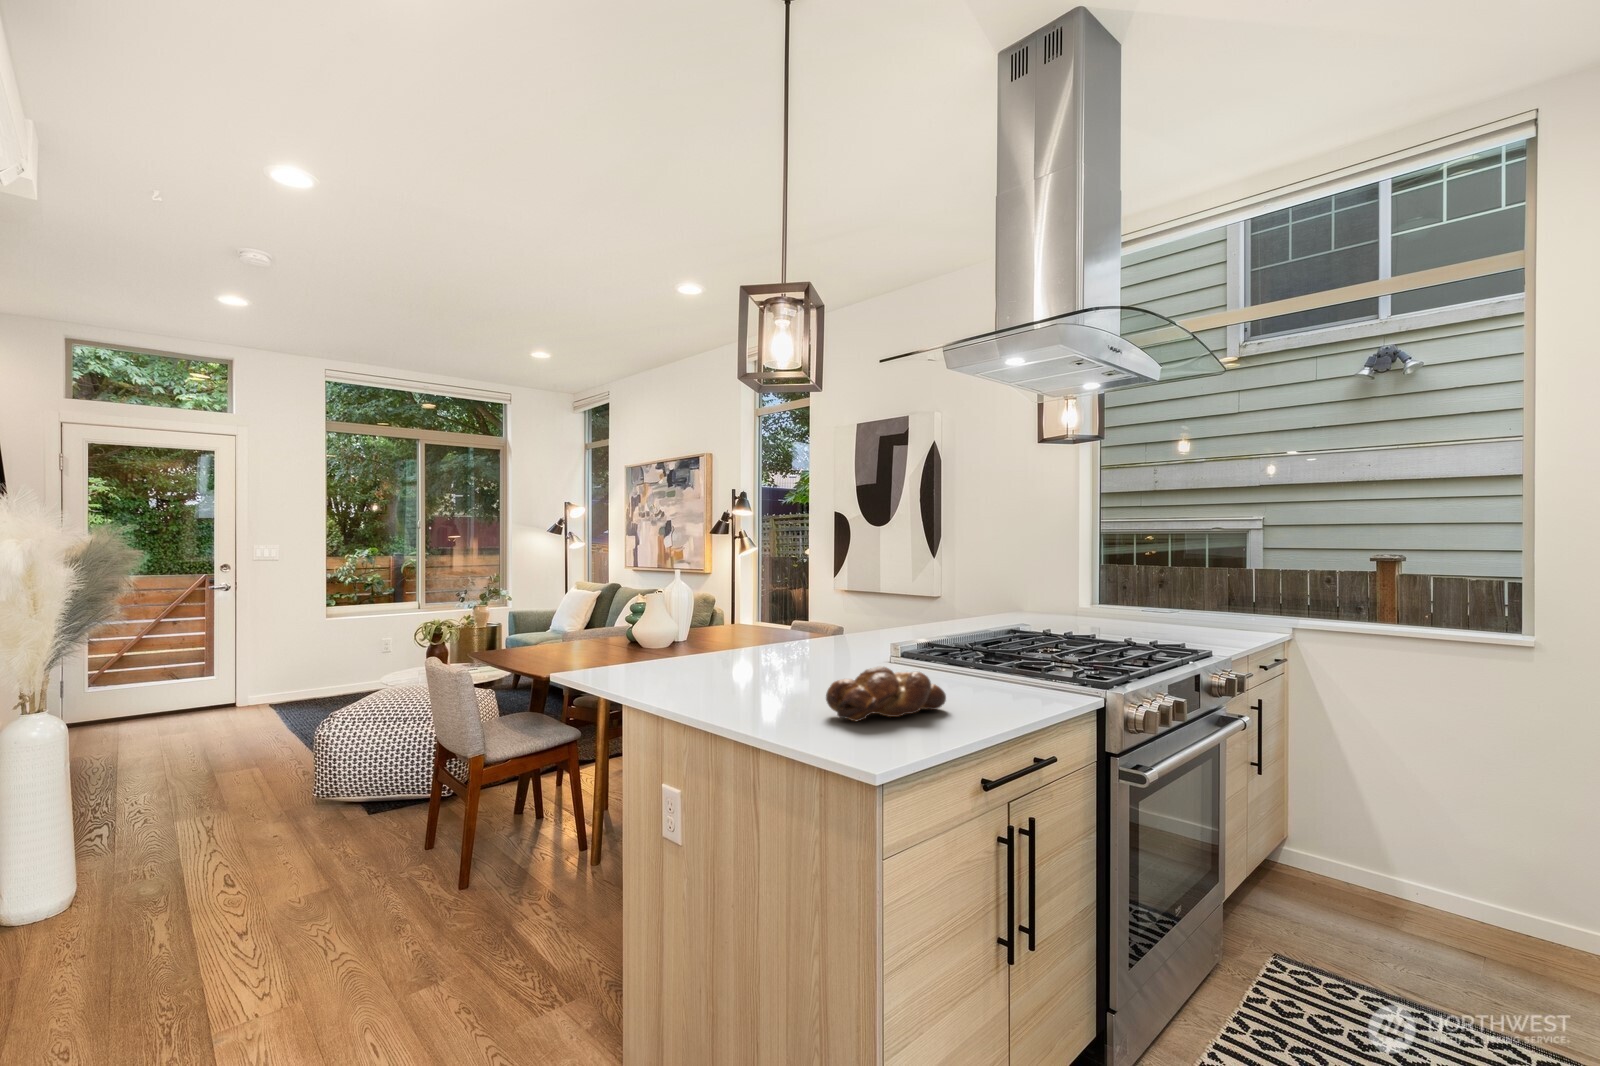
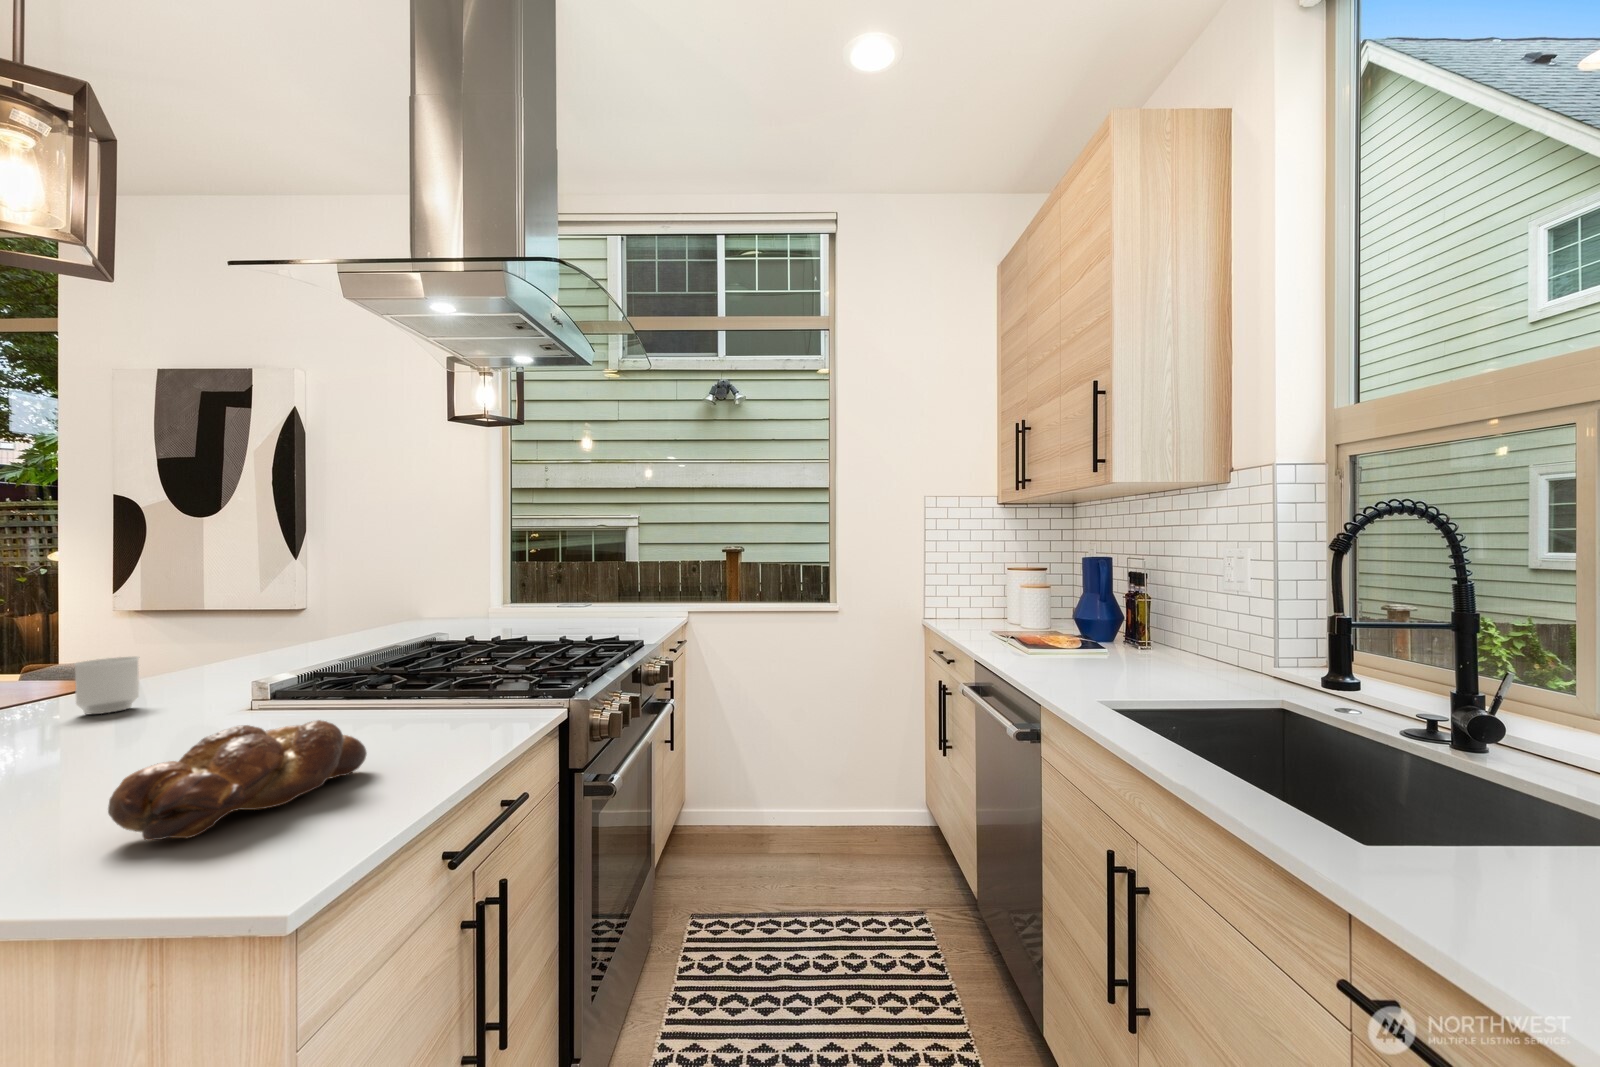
mug: none [826,612,854,645] -> present [75,657,139,714]

